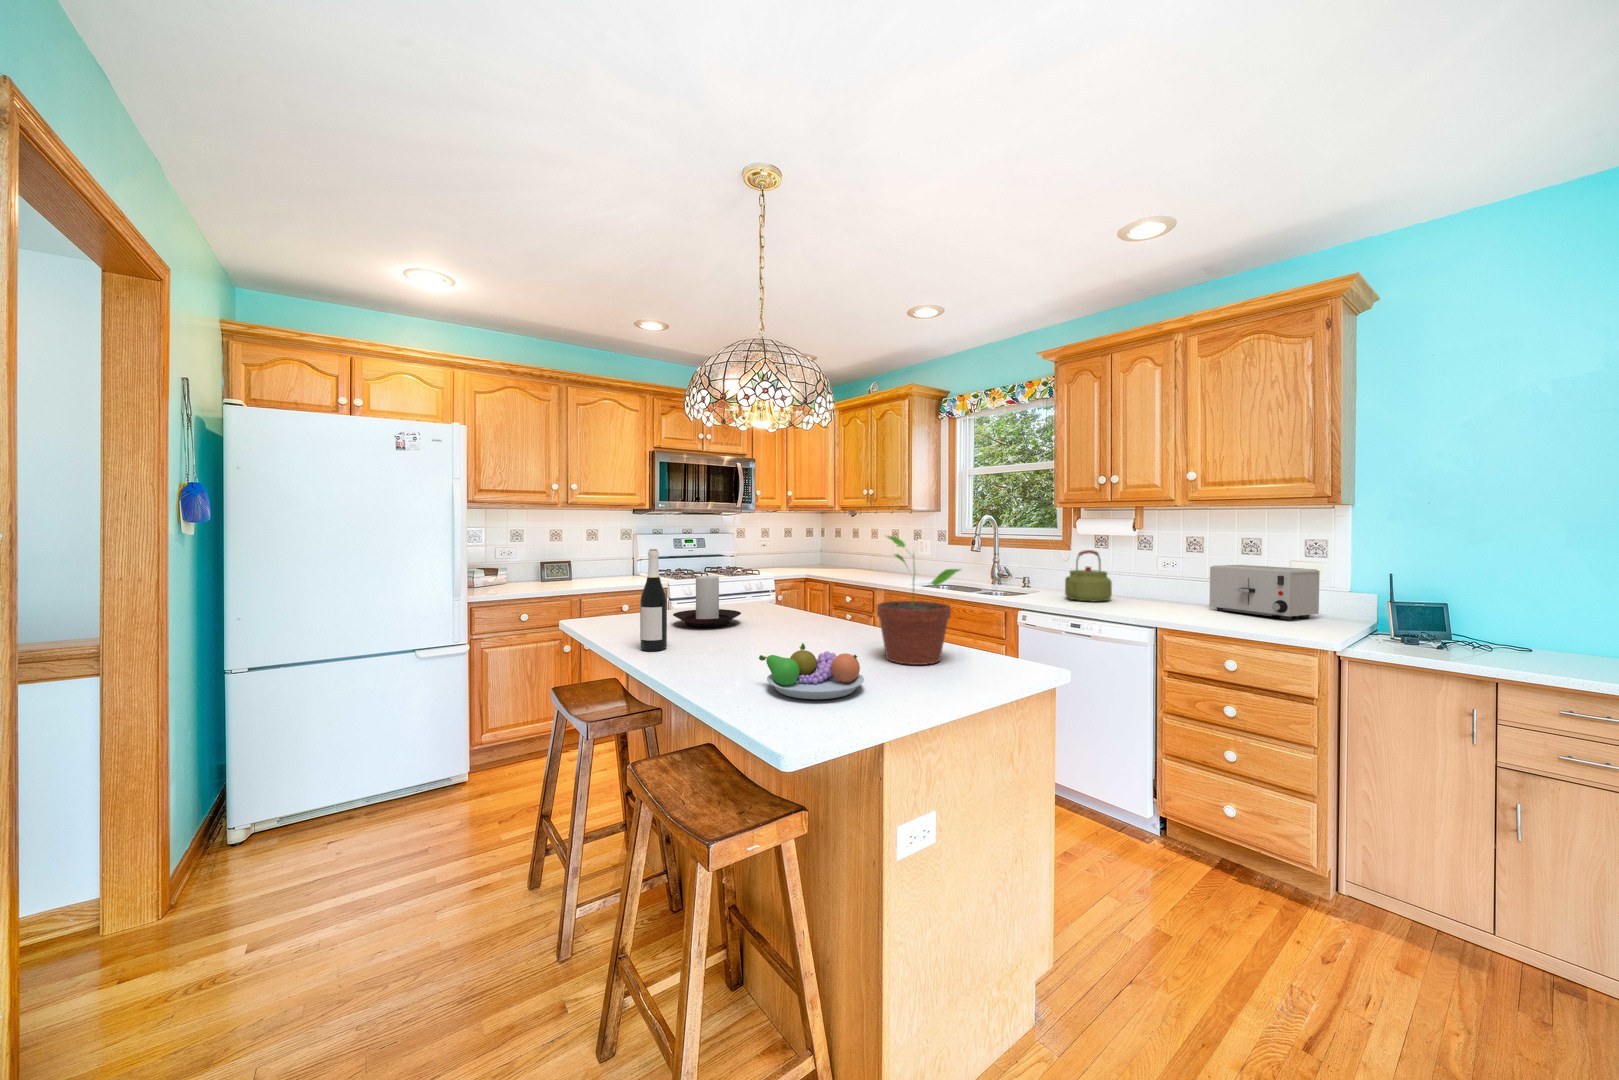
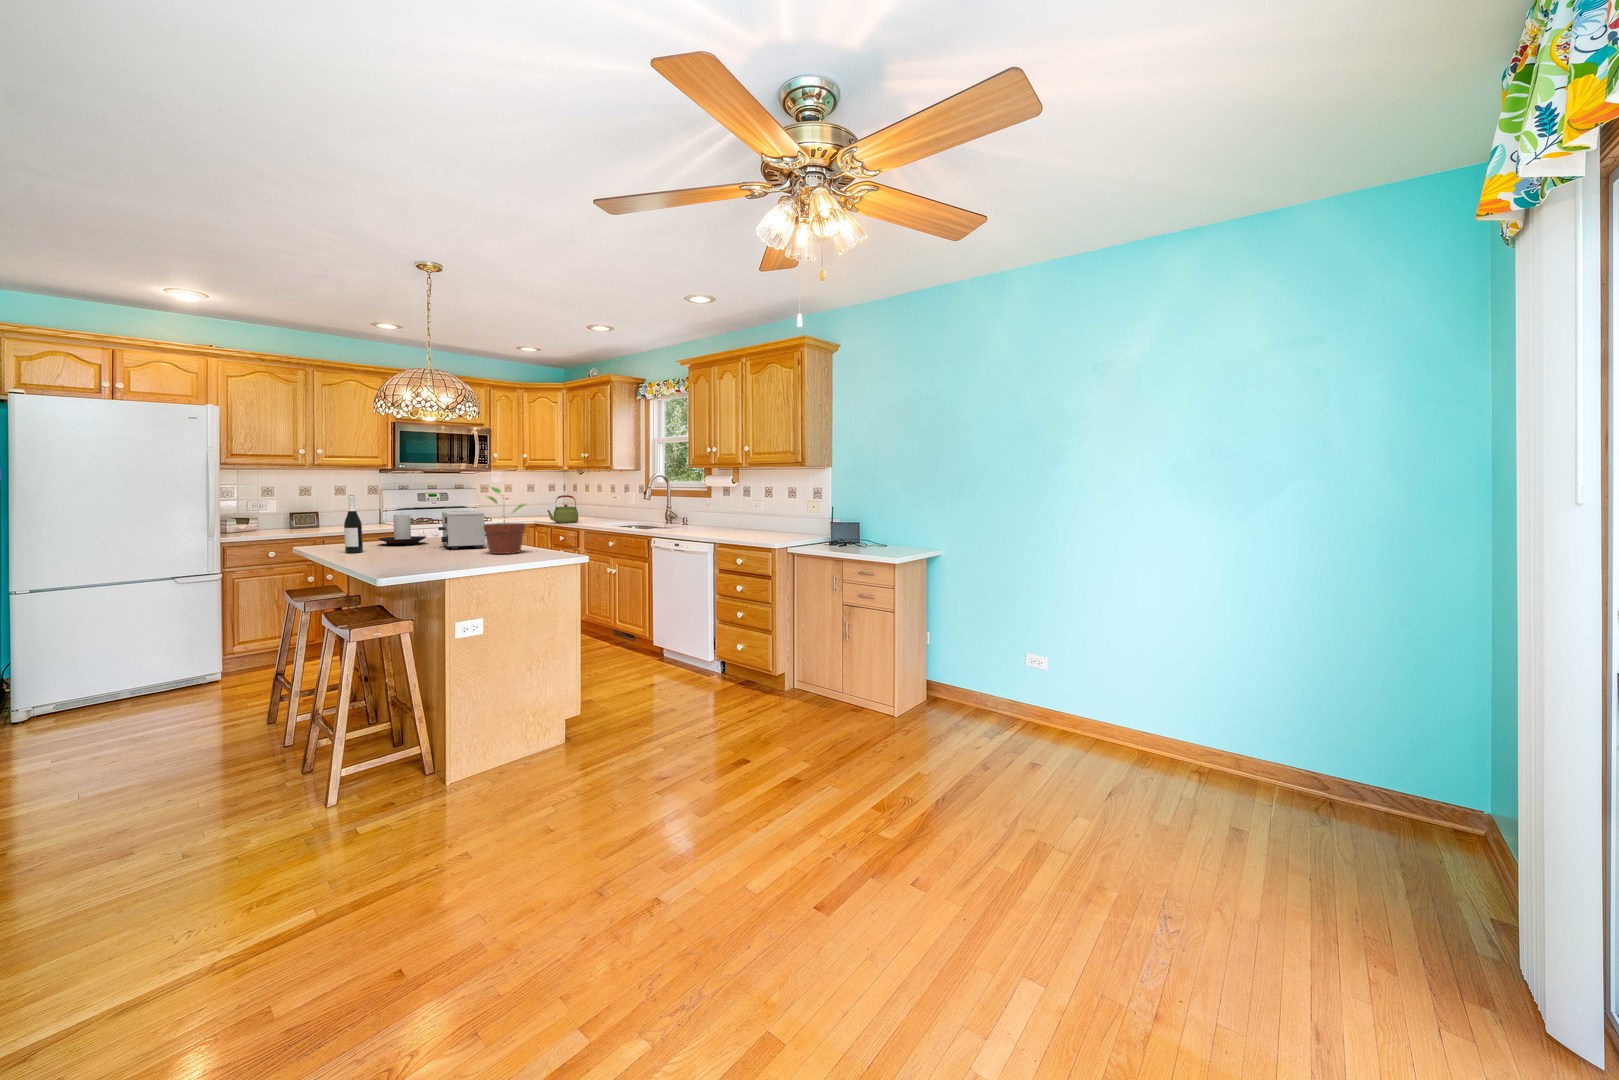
kettle: present [1065,550,1112,602] -> present [548,495,578,523]
toaster: present [1209,565,1320,620] -> present [438,511,485,549]
fruit bowl: present [759,643,864,699] -> none [400,540,456,562]

